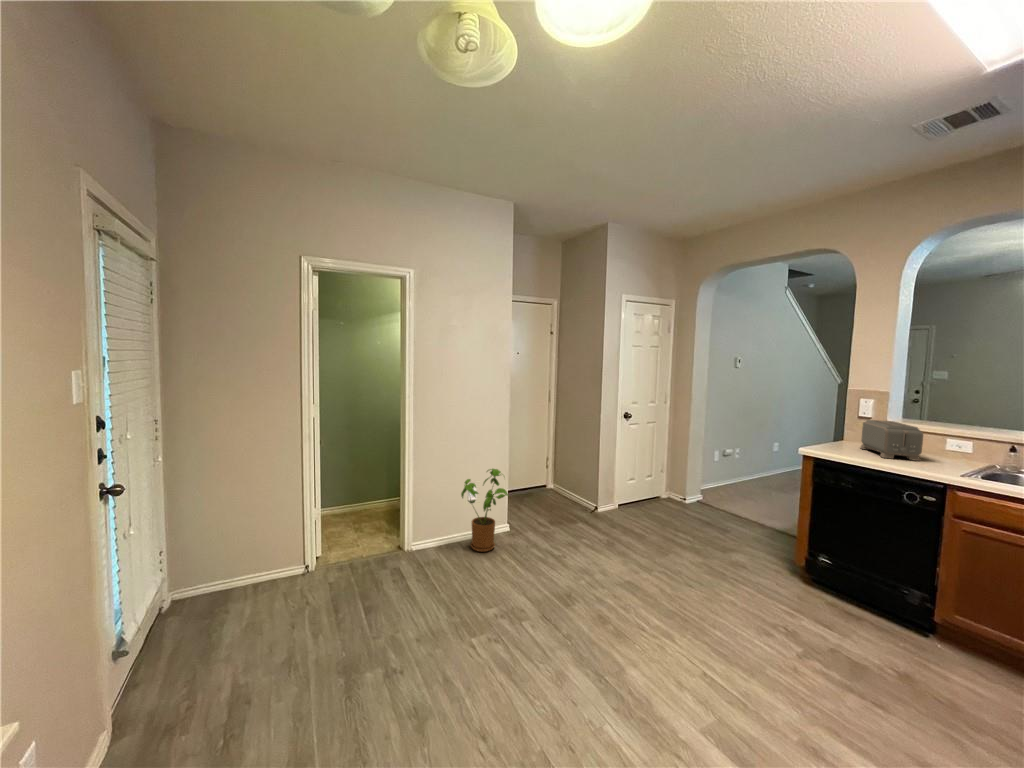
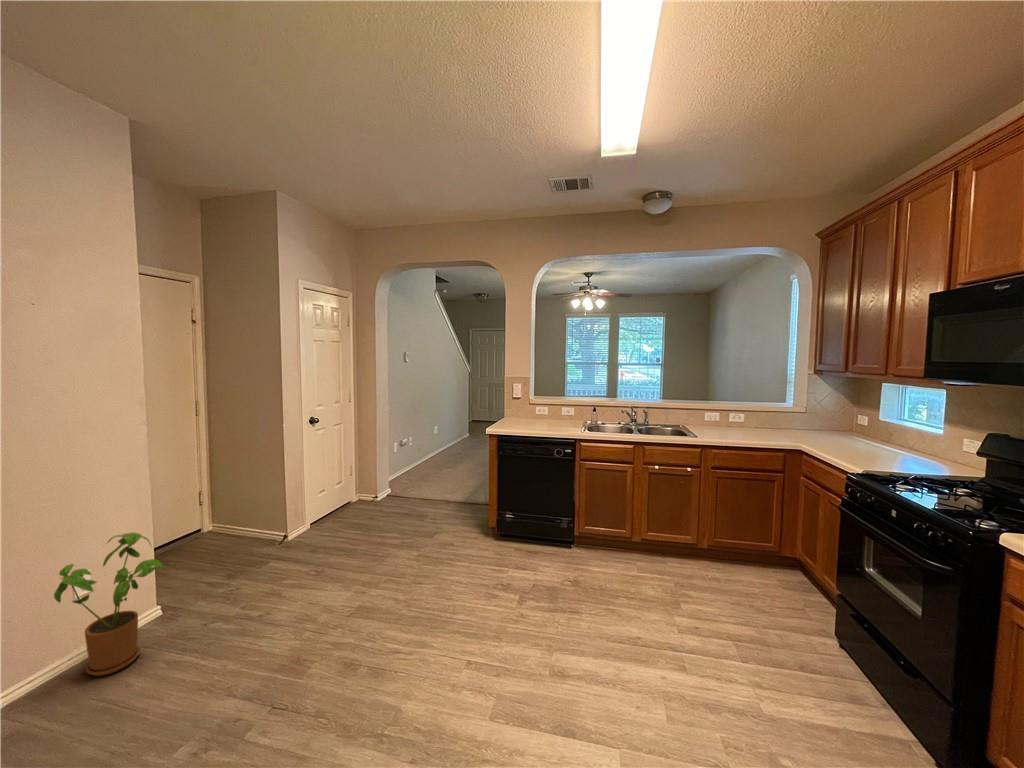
toaster: present [860,420,923,461] -> none [516,399,554,427]

